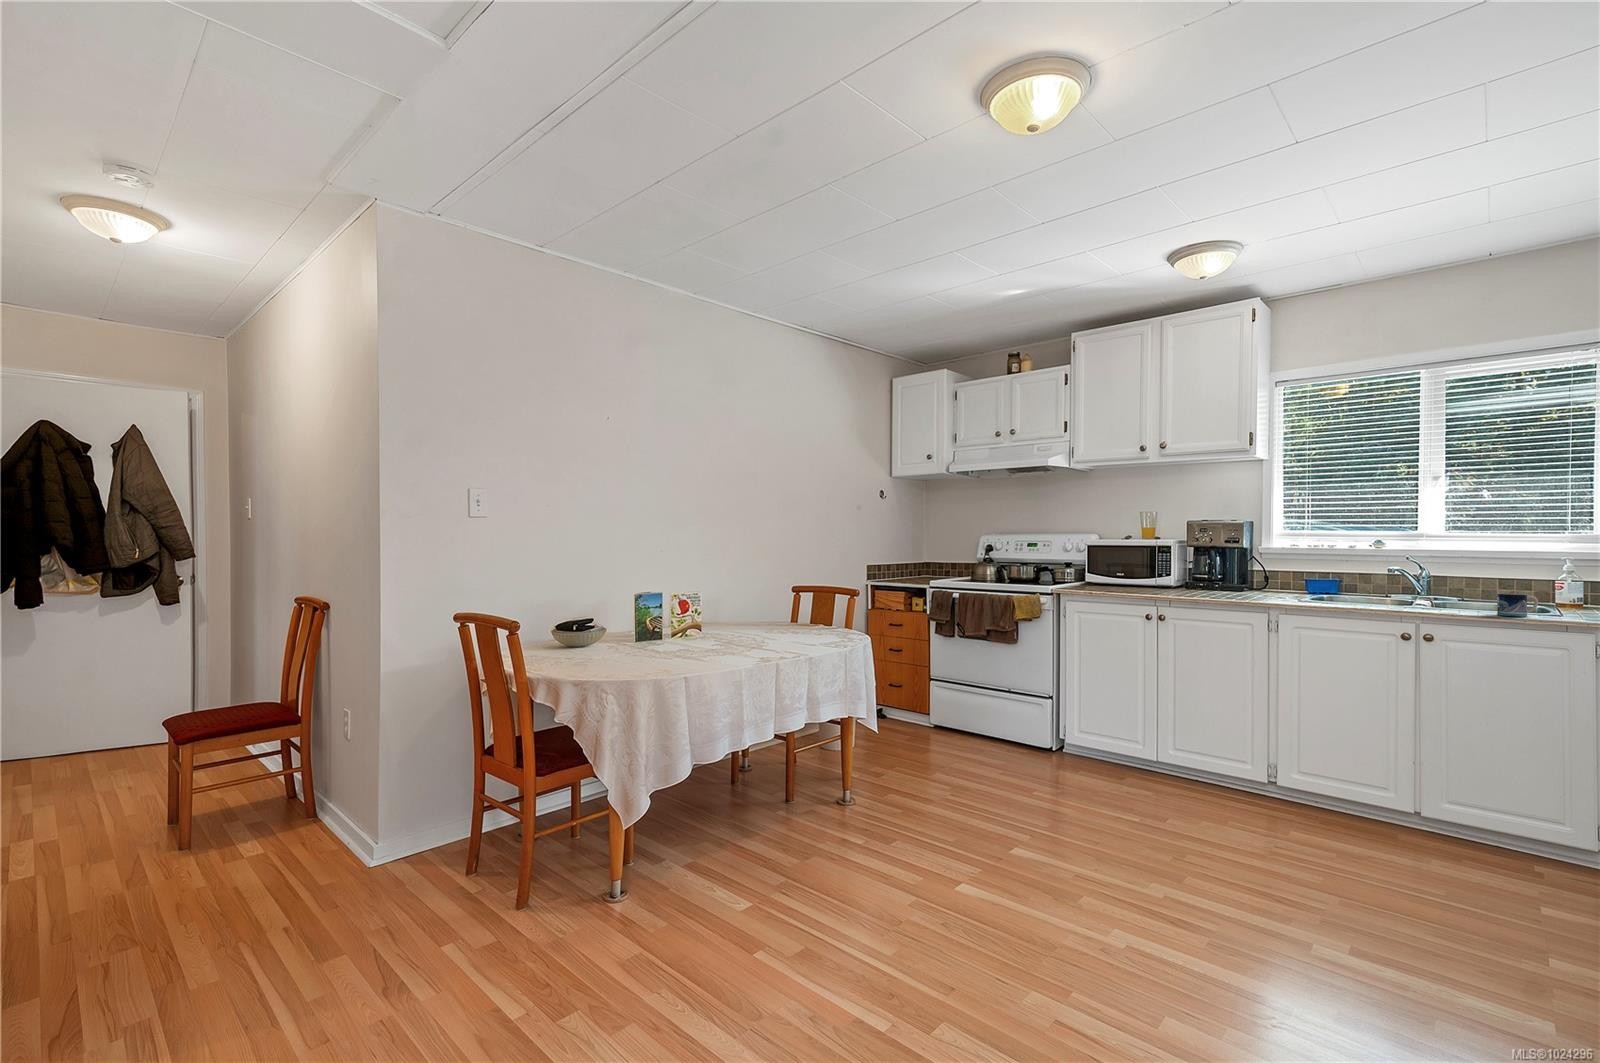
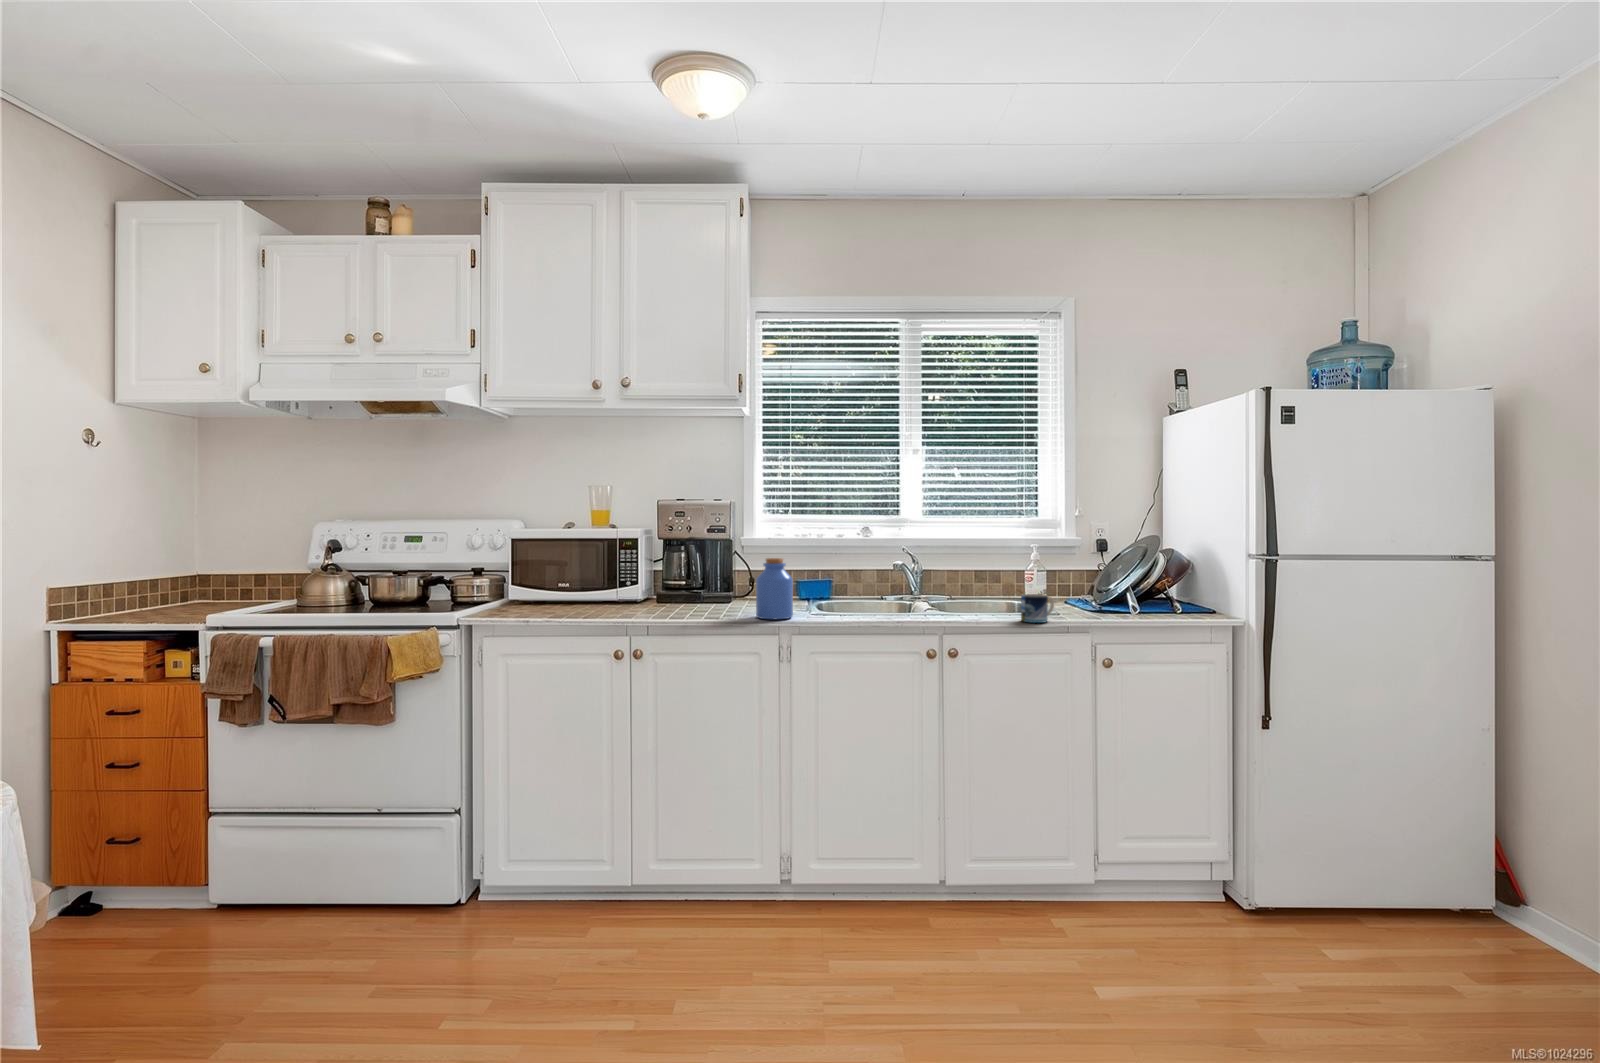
jar: none [1250,559,1280,601] -> present [756,558,793,619]

